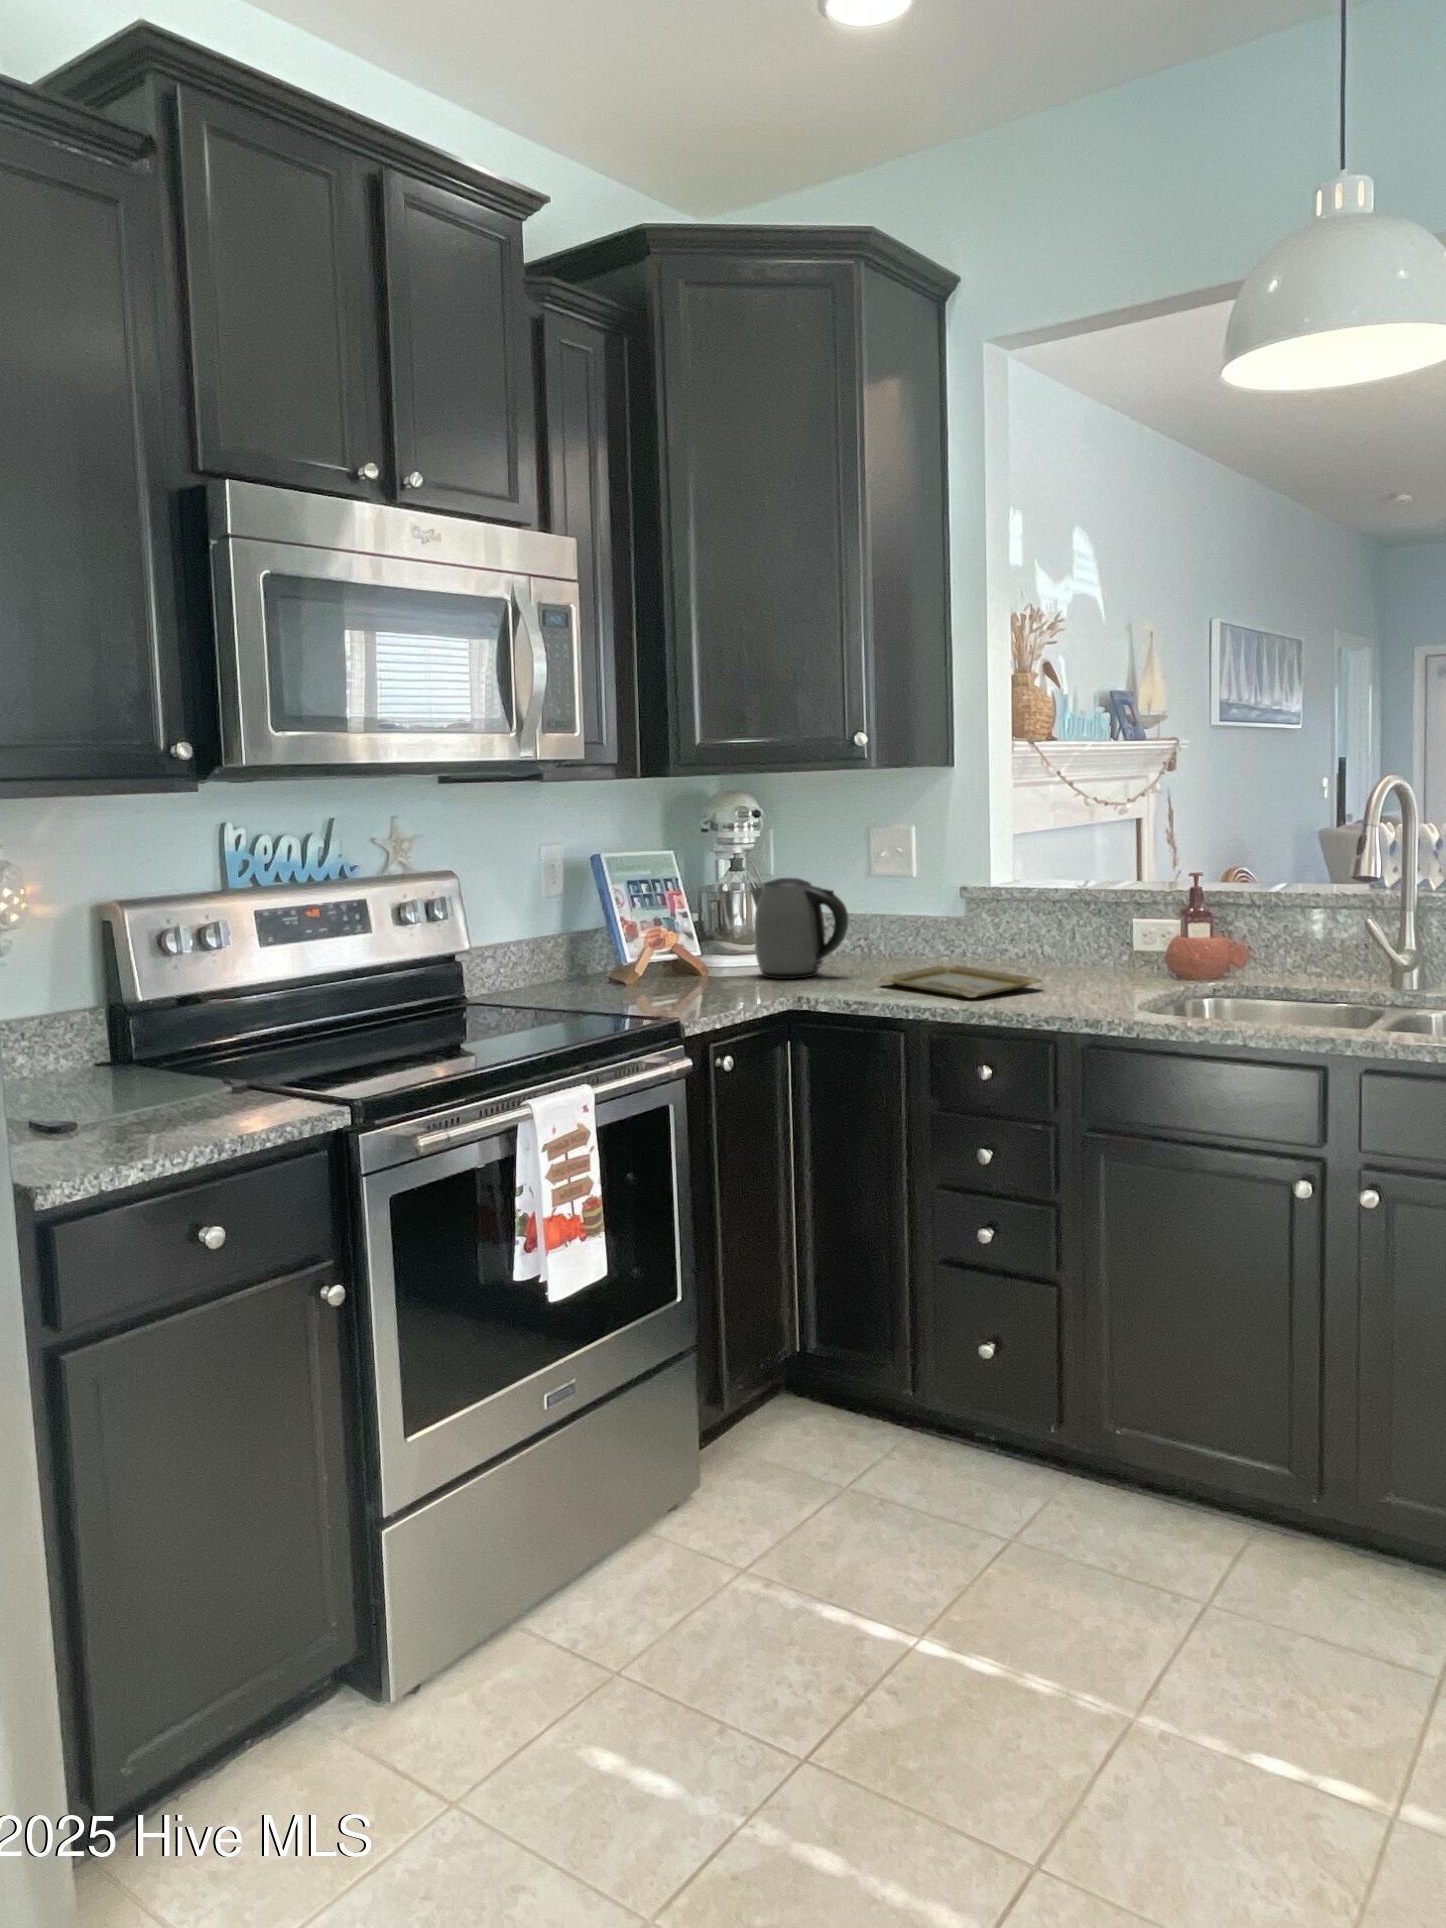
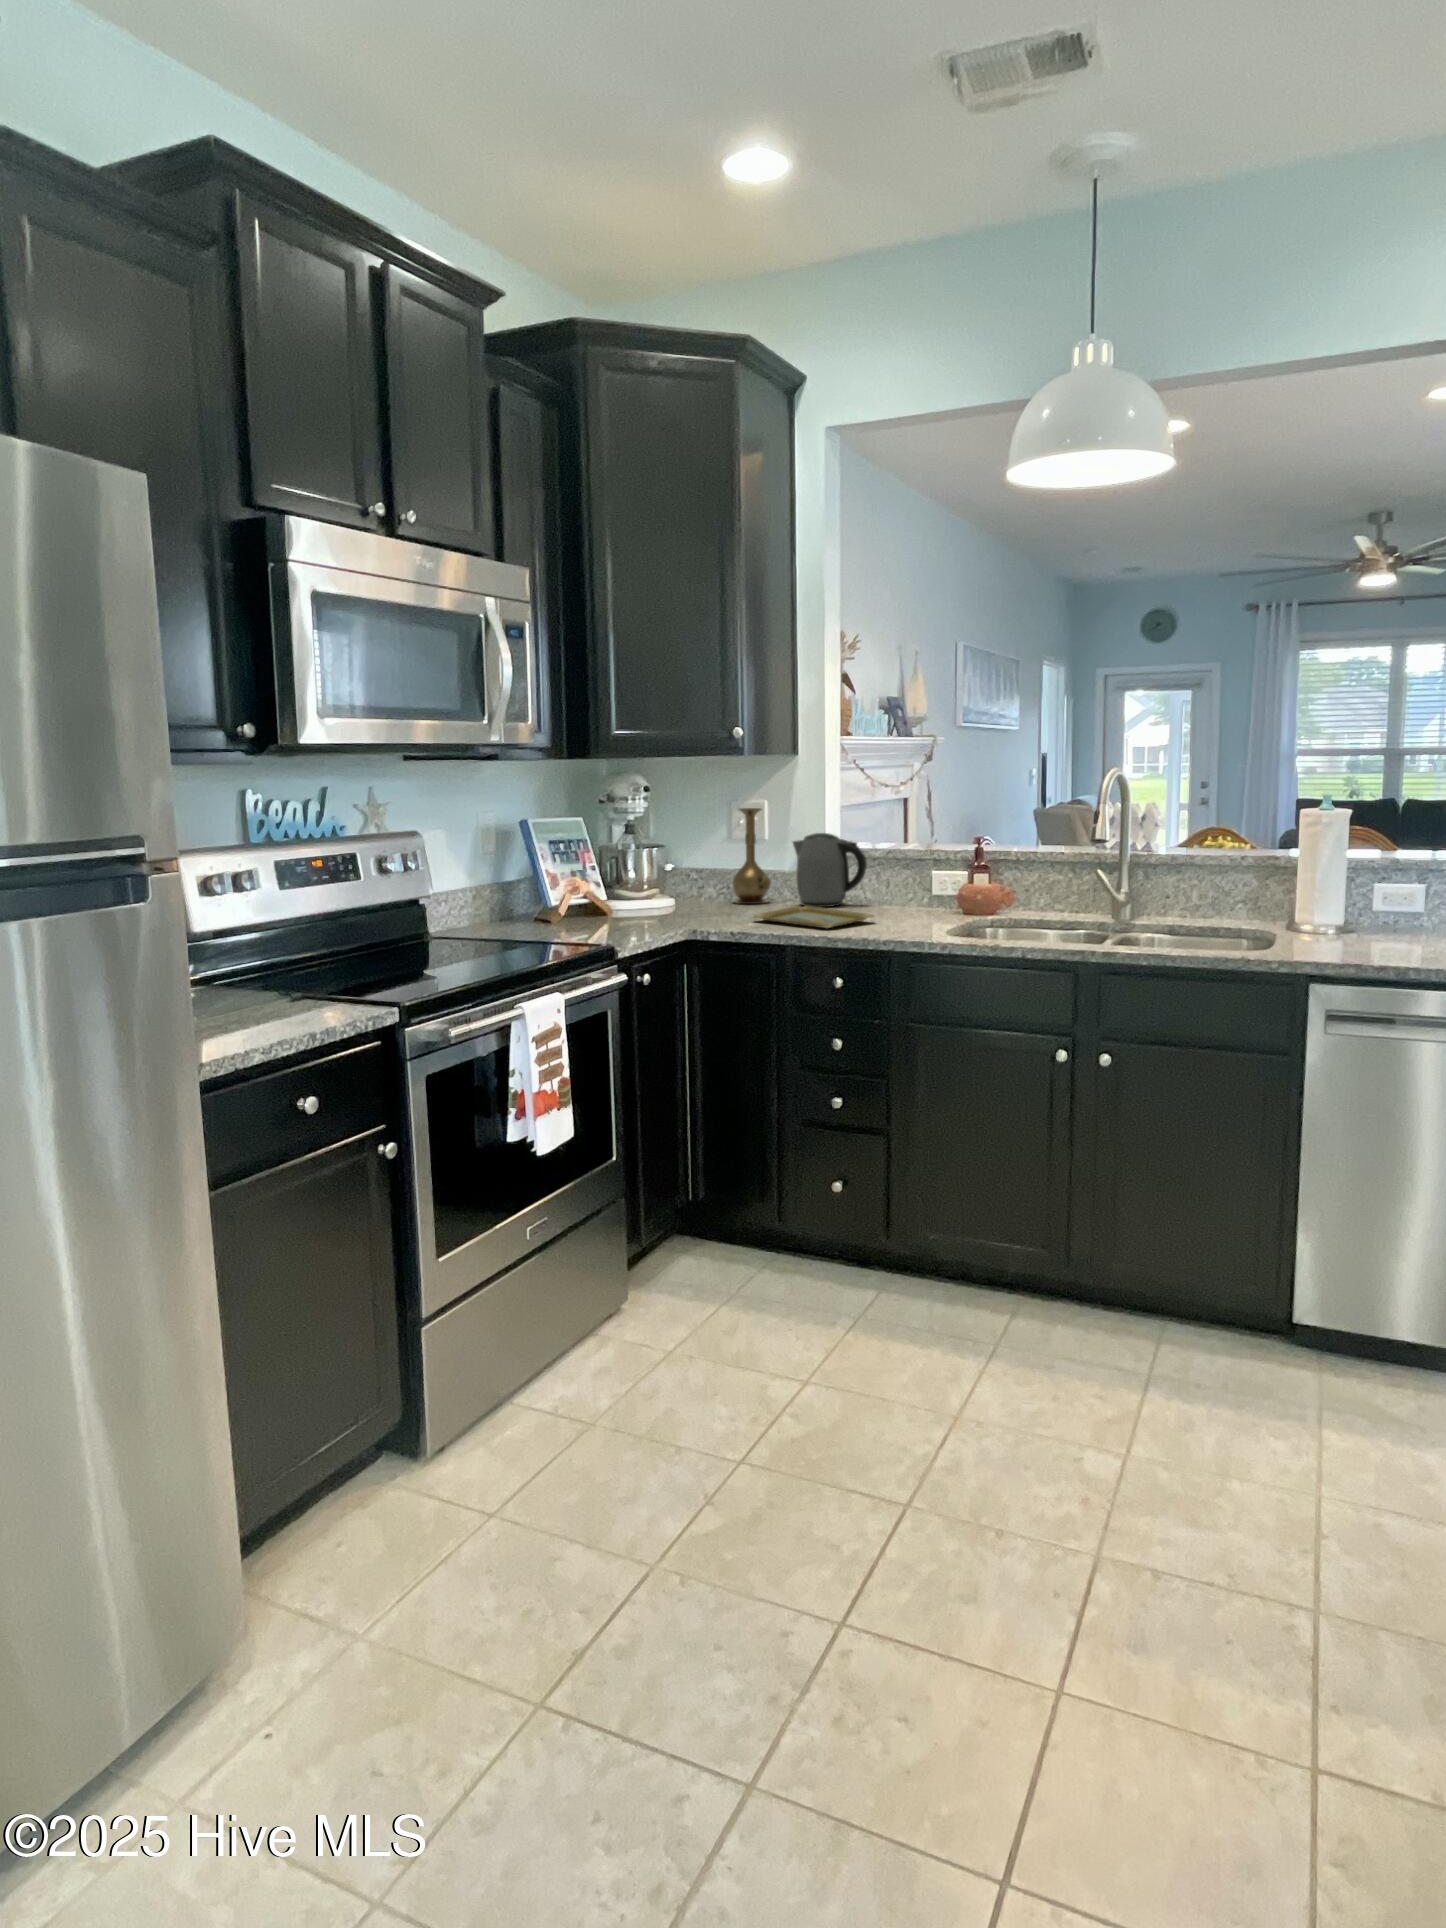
vase: none [868,836,918,961] -> present [732,808,770,904]
kettle: present [750,878,848,979] -> present [793,833,867,907]

